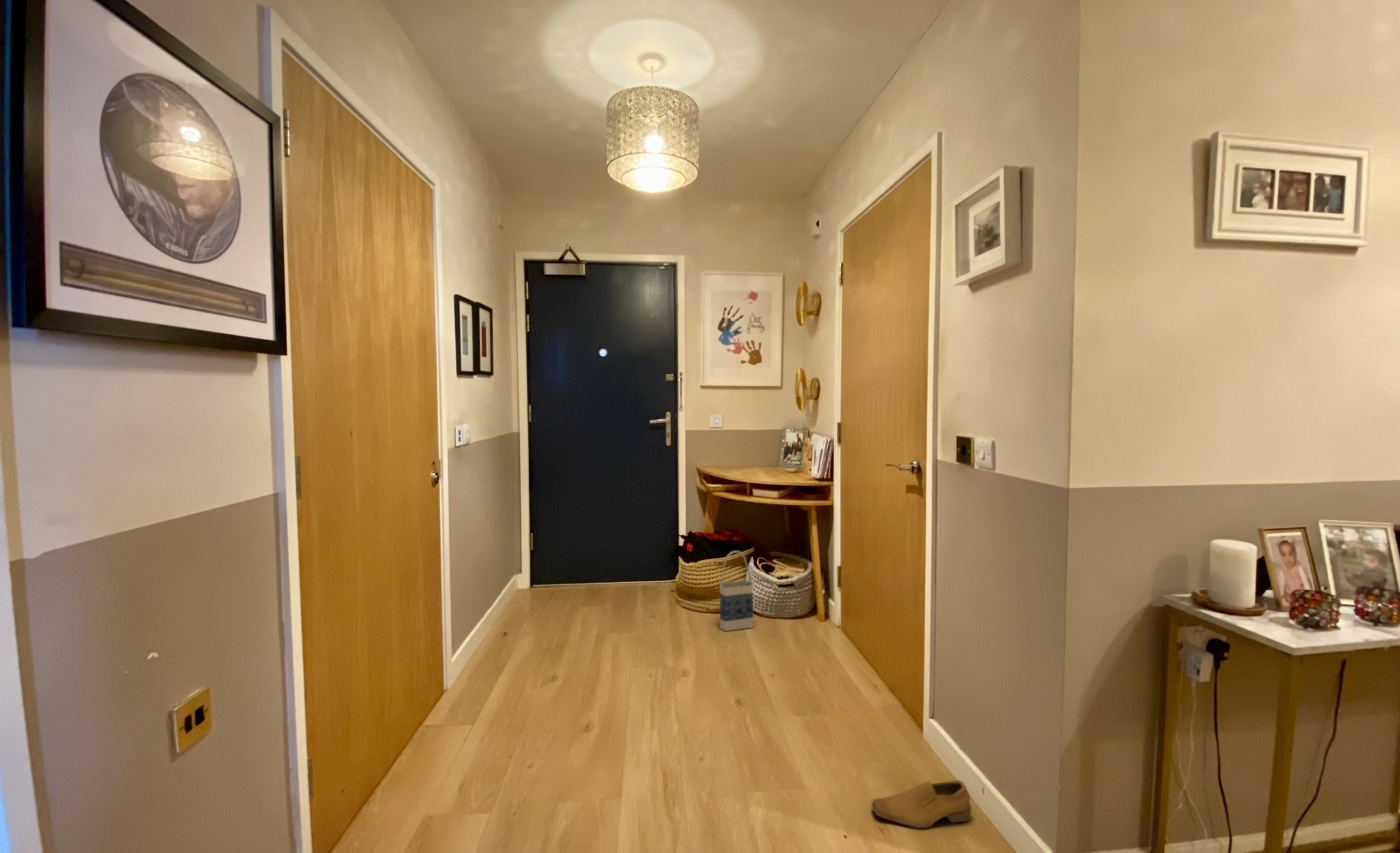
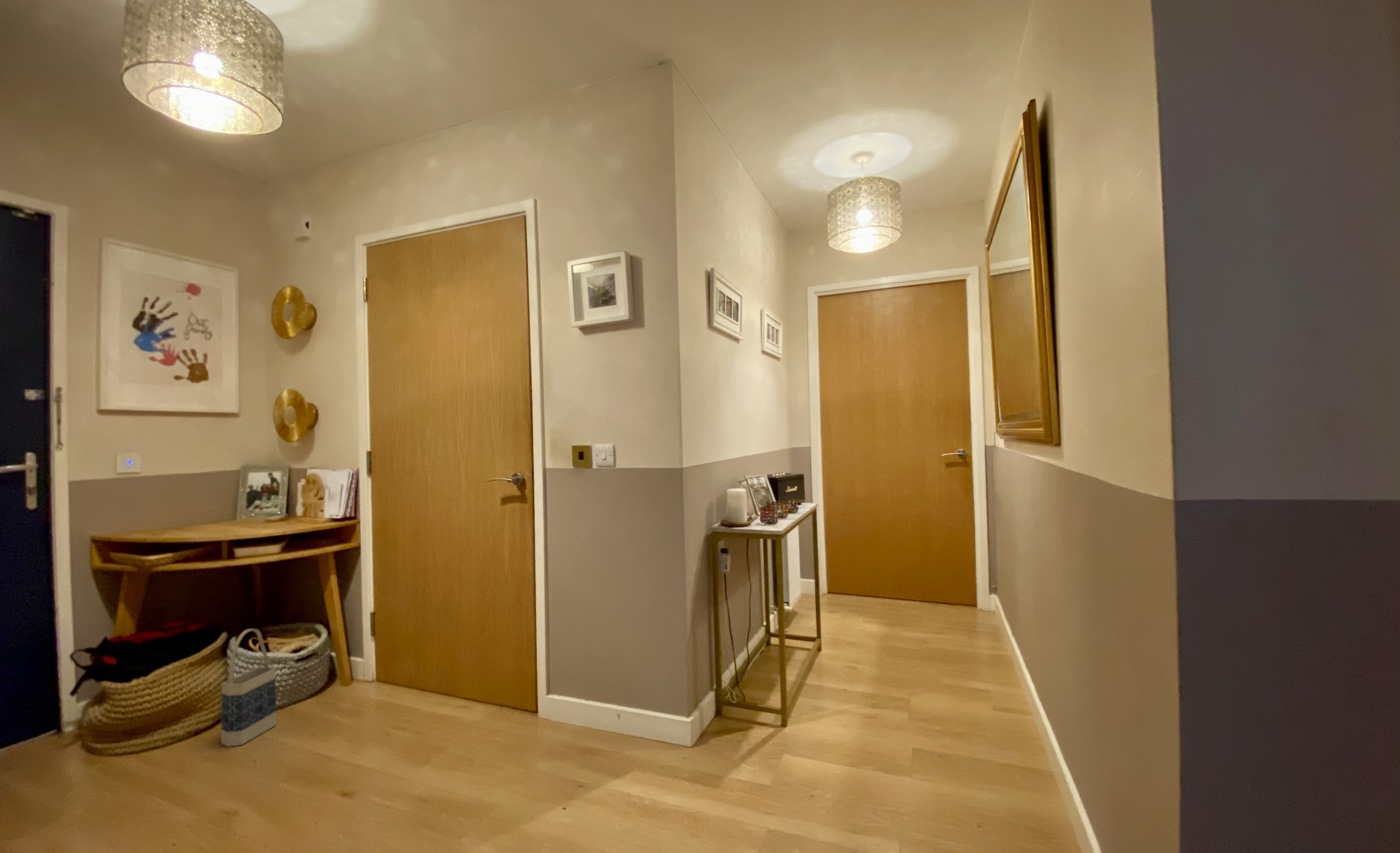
shoe: present [871,780,971,828] -> none [564,700,613,752]

